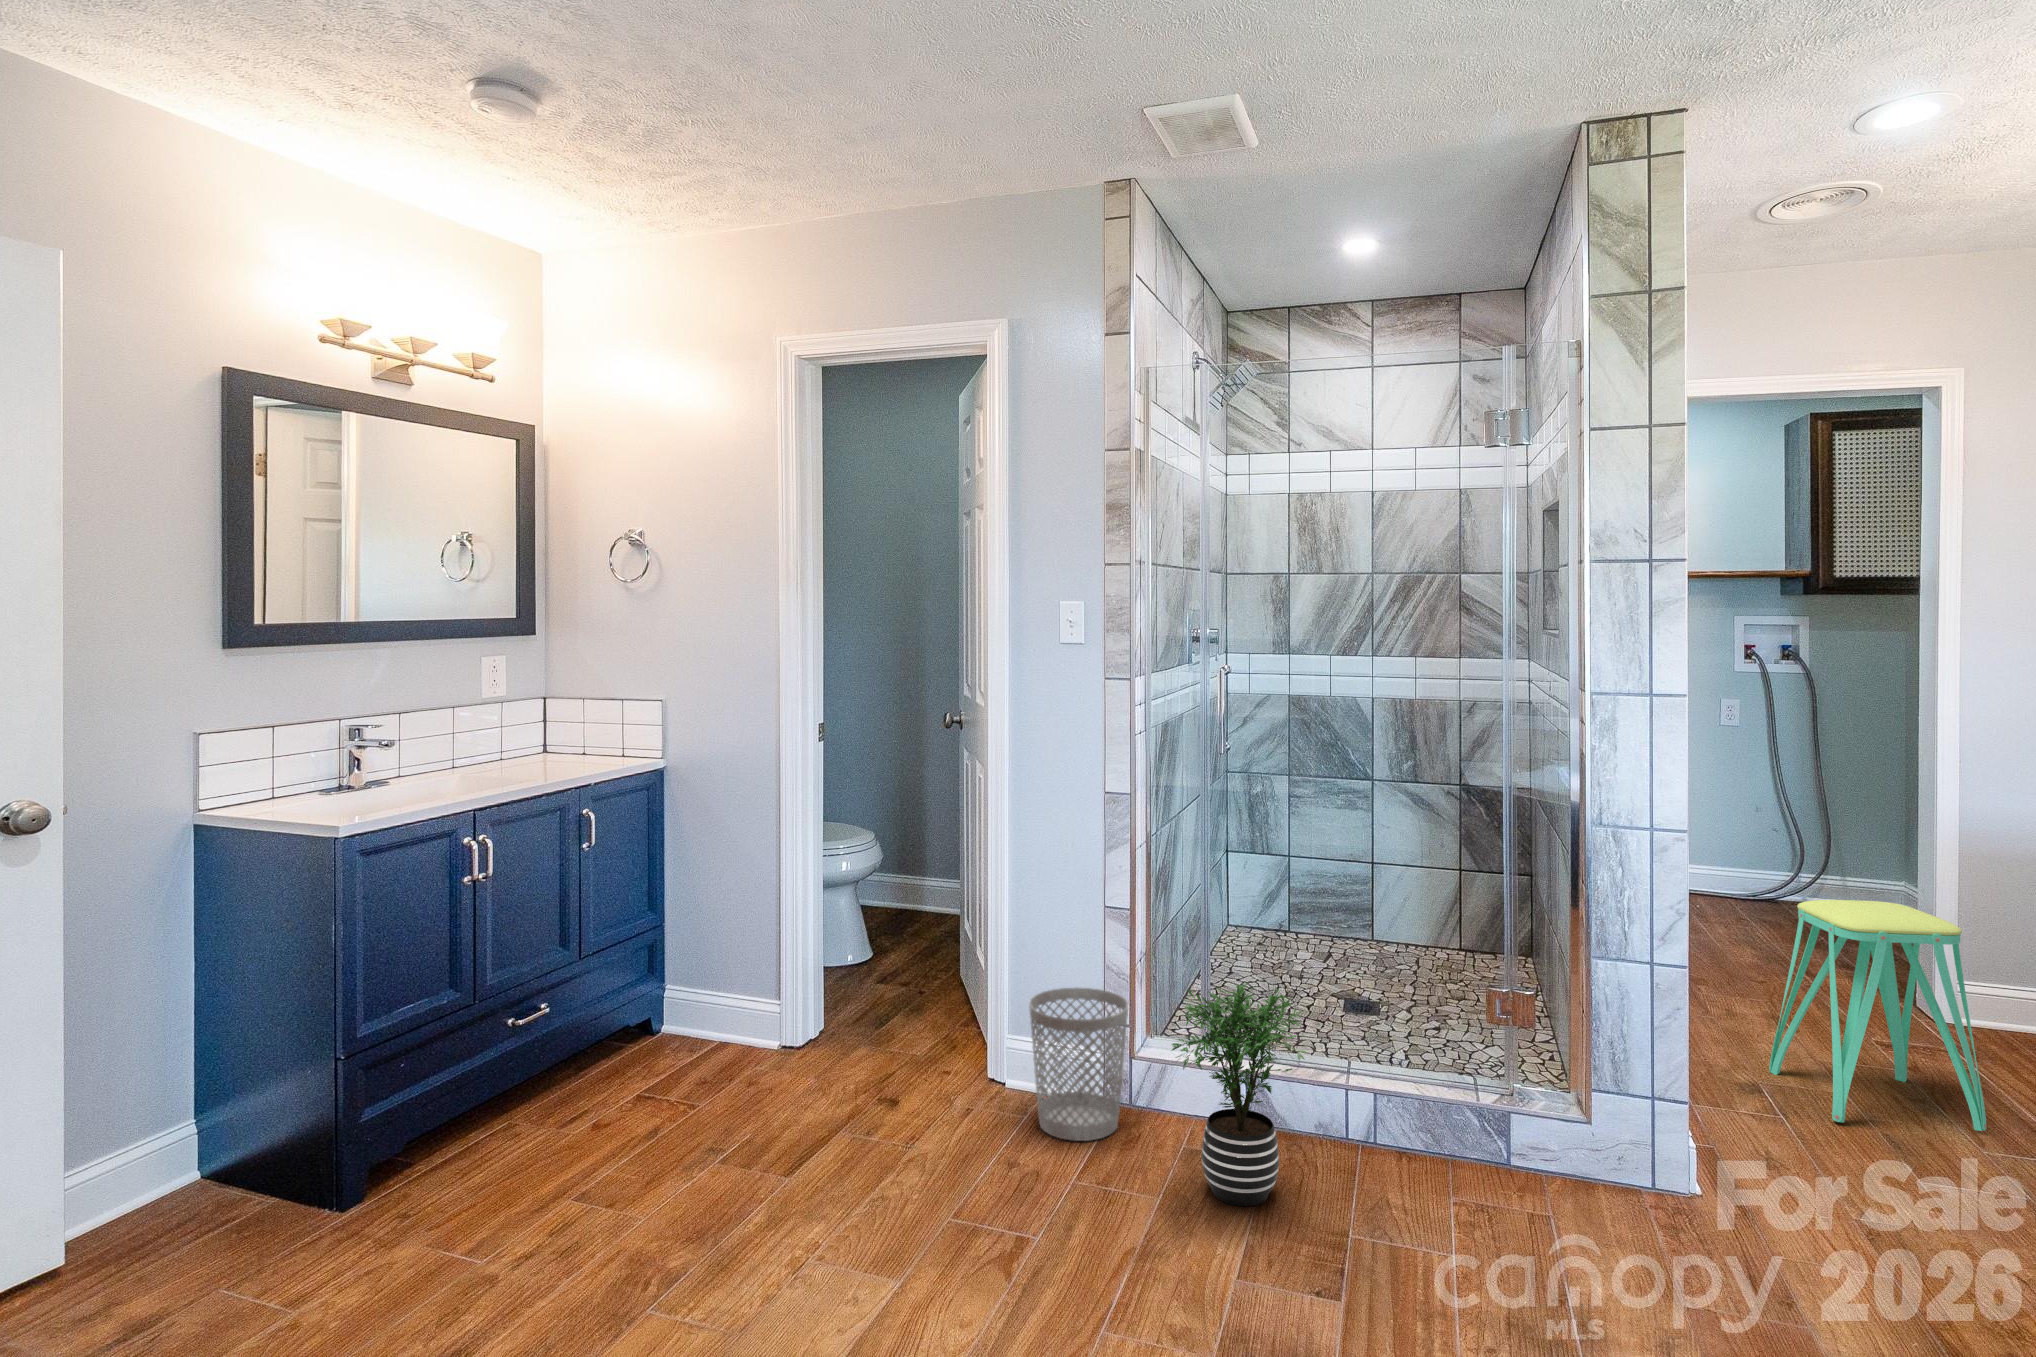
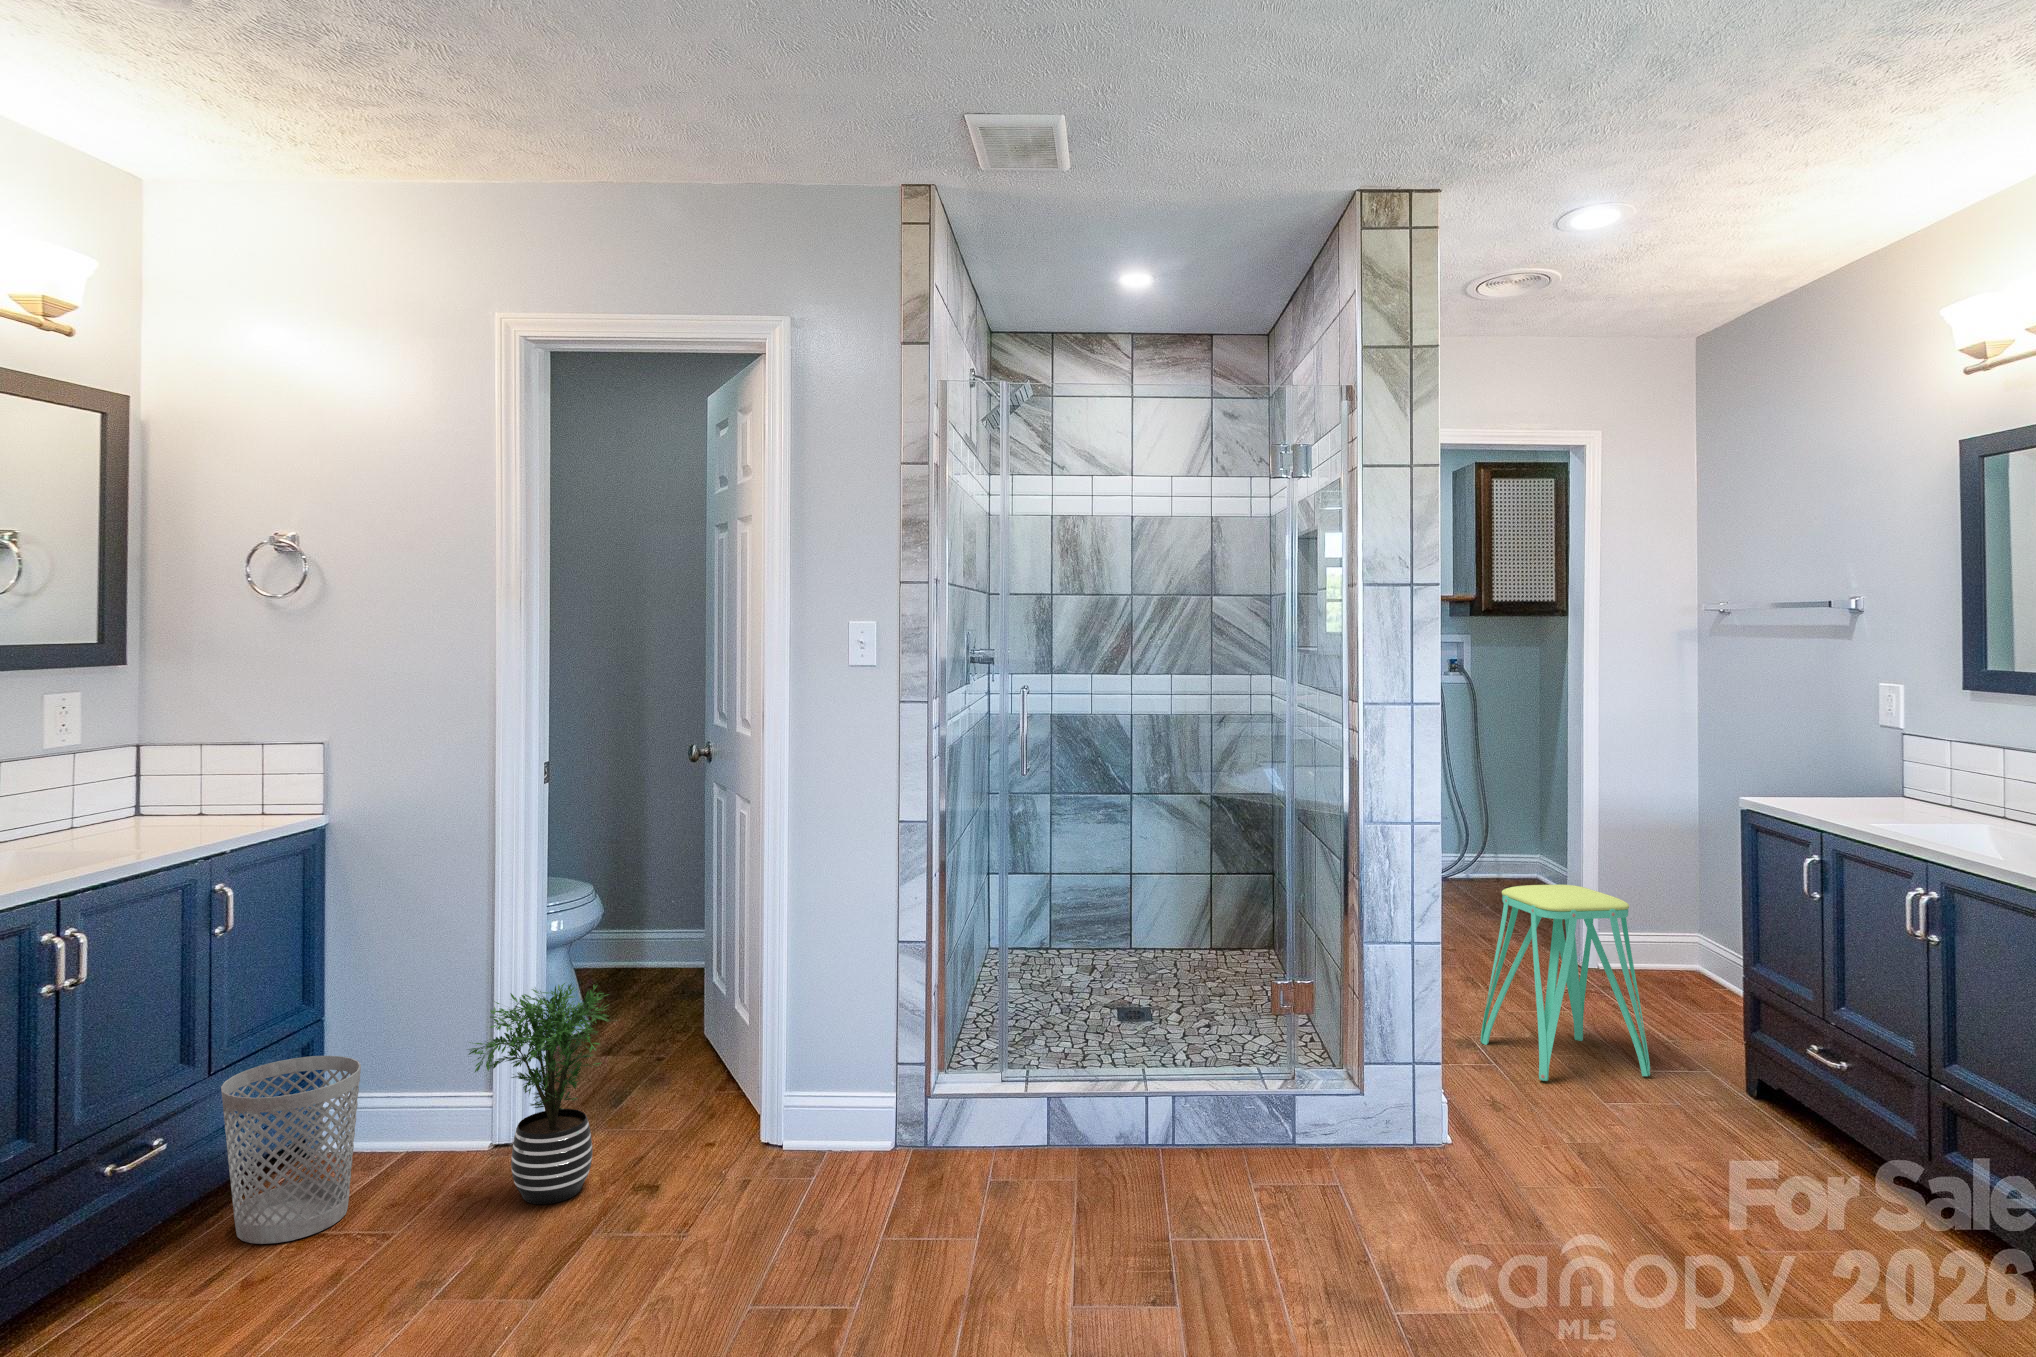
potted plant: present [1172,983,1307,1206] -> present [468,983,608,1204]
wastebasket: present [1029,987,1128,1141] -> present [221,1056,361,1244]

